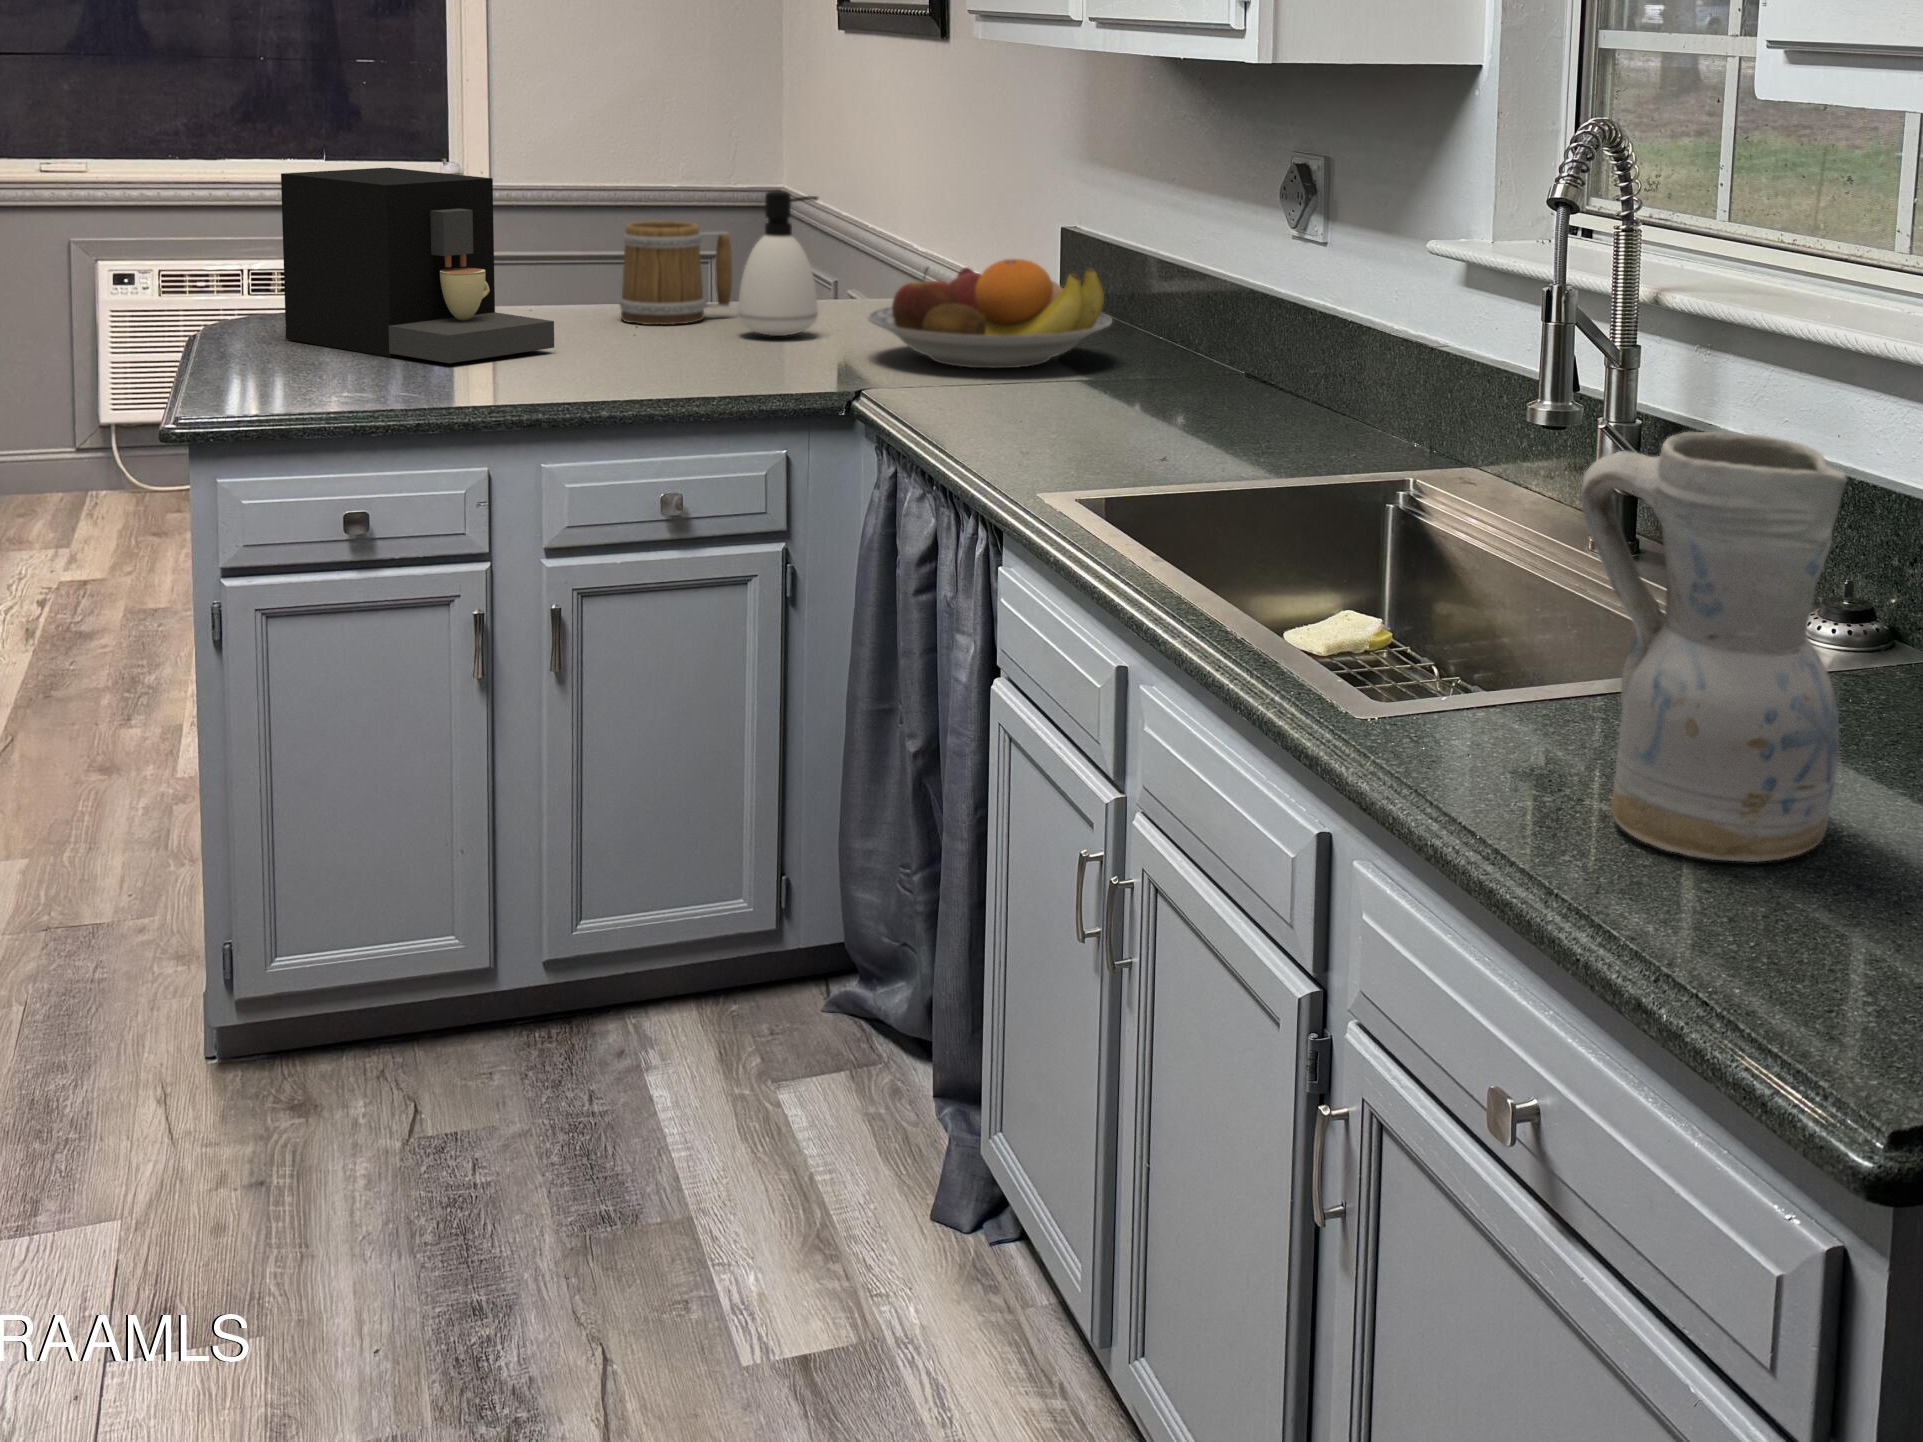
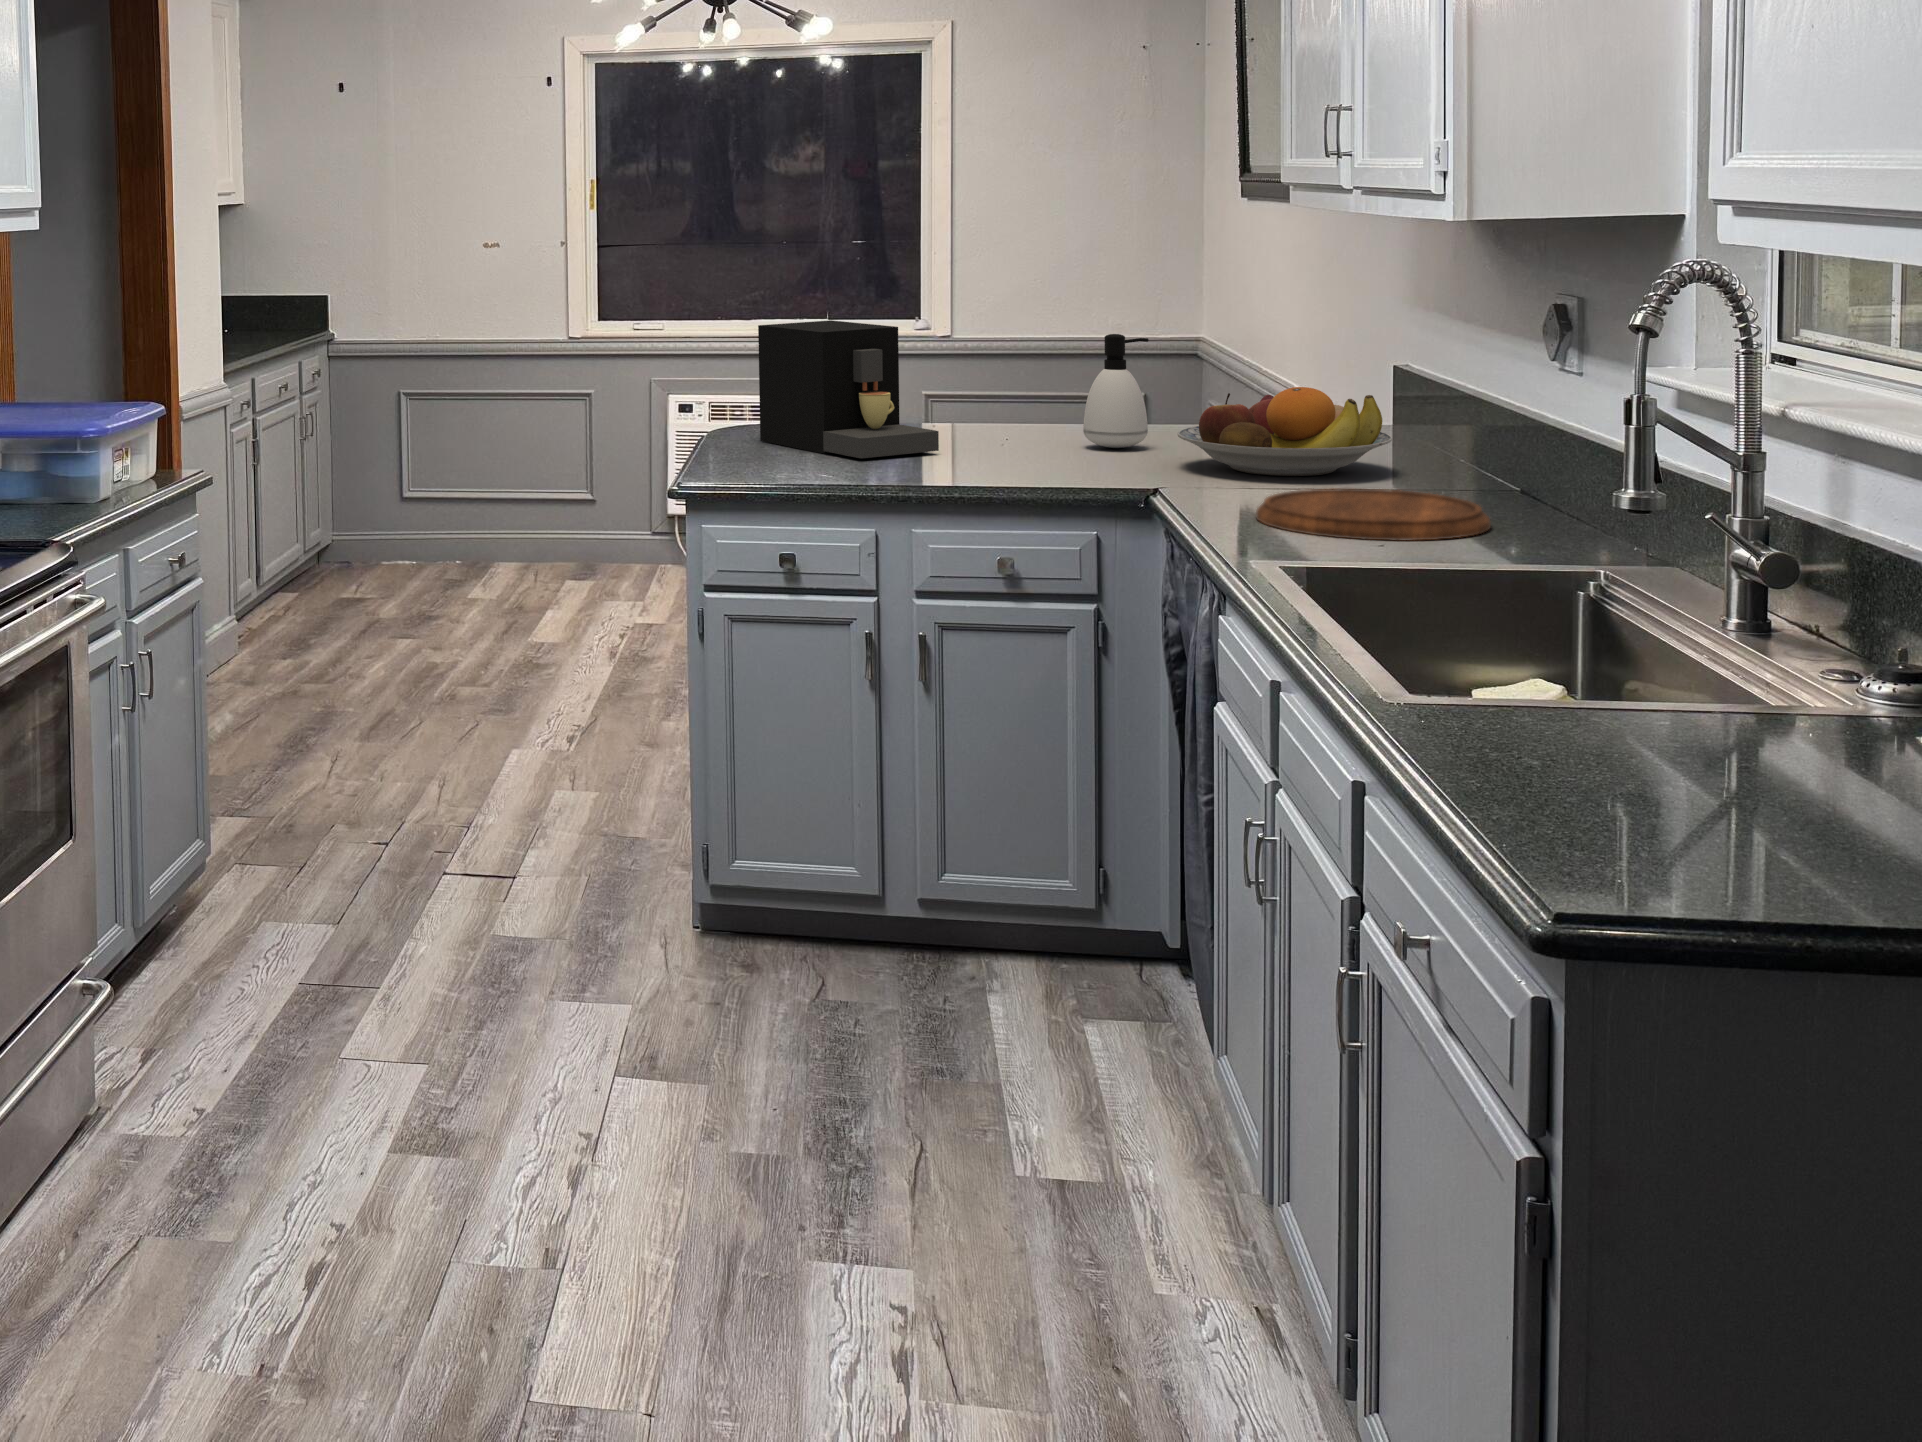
mug: present [619,221,732,325] -> none [998,359,1086,438]
cutting board: none [1002,386,1264,454] -> present [1256,488,1491,541]
ceramic pitcher: present [1581,432,1847,862] -> none [1510,491,1729,810]

